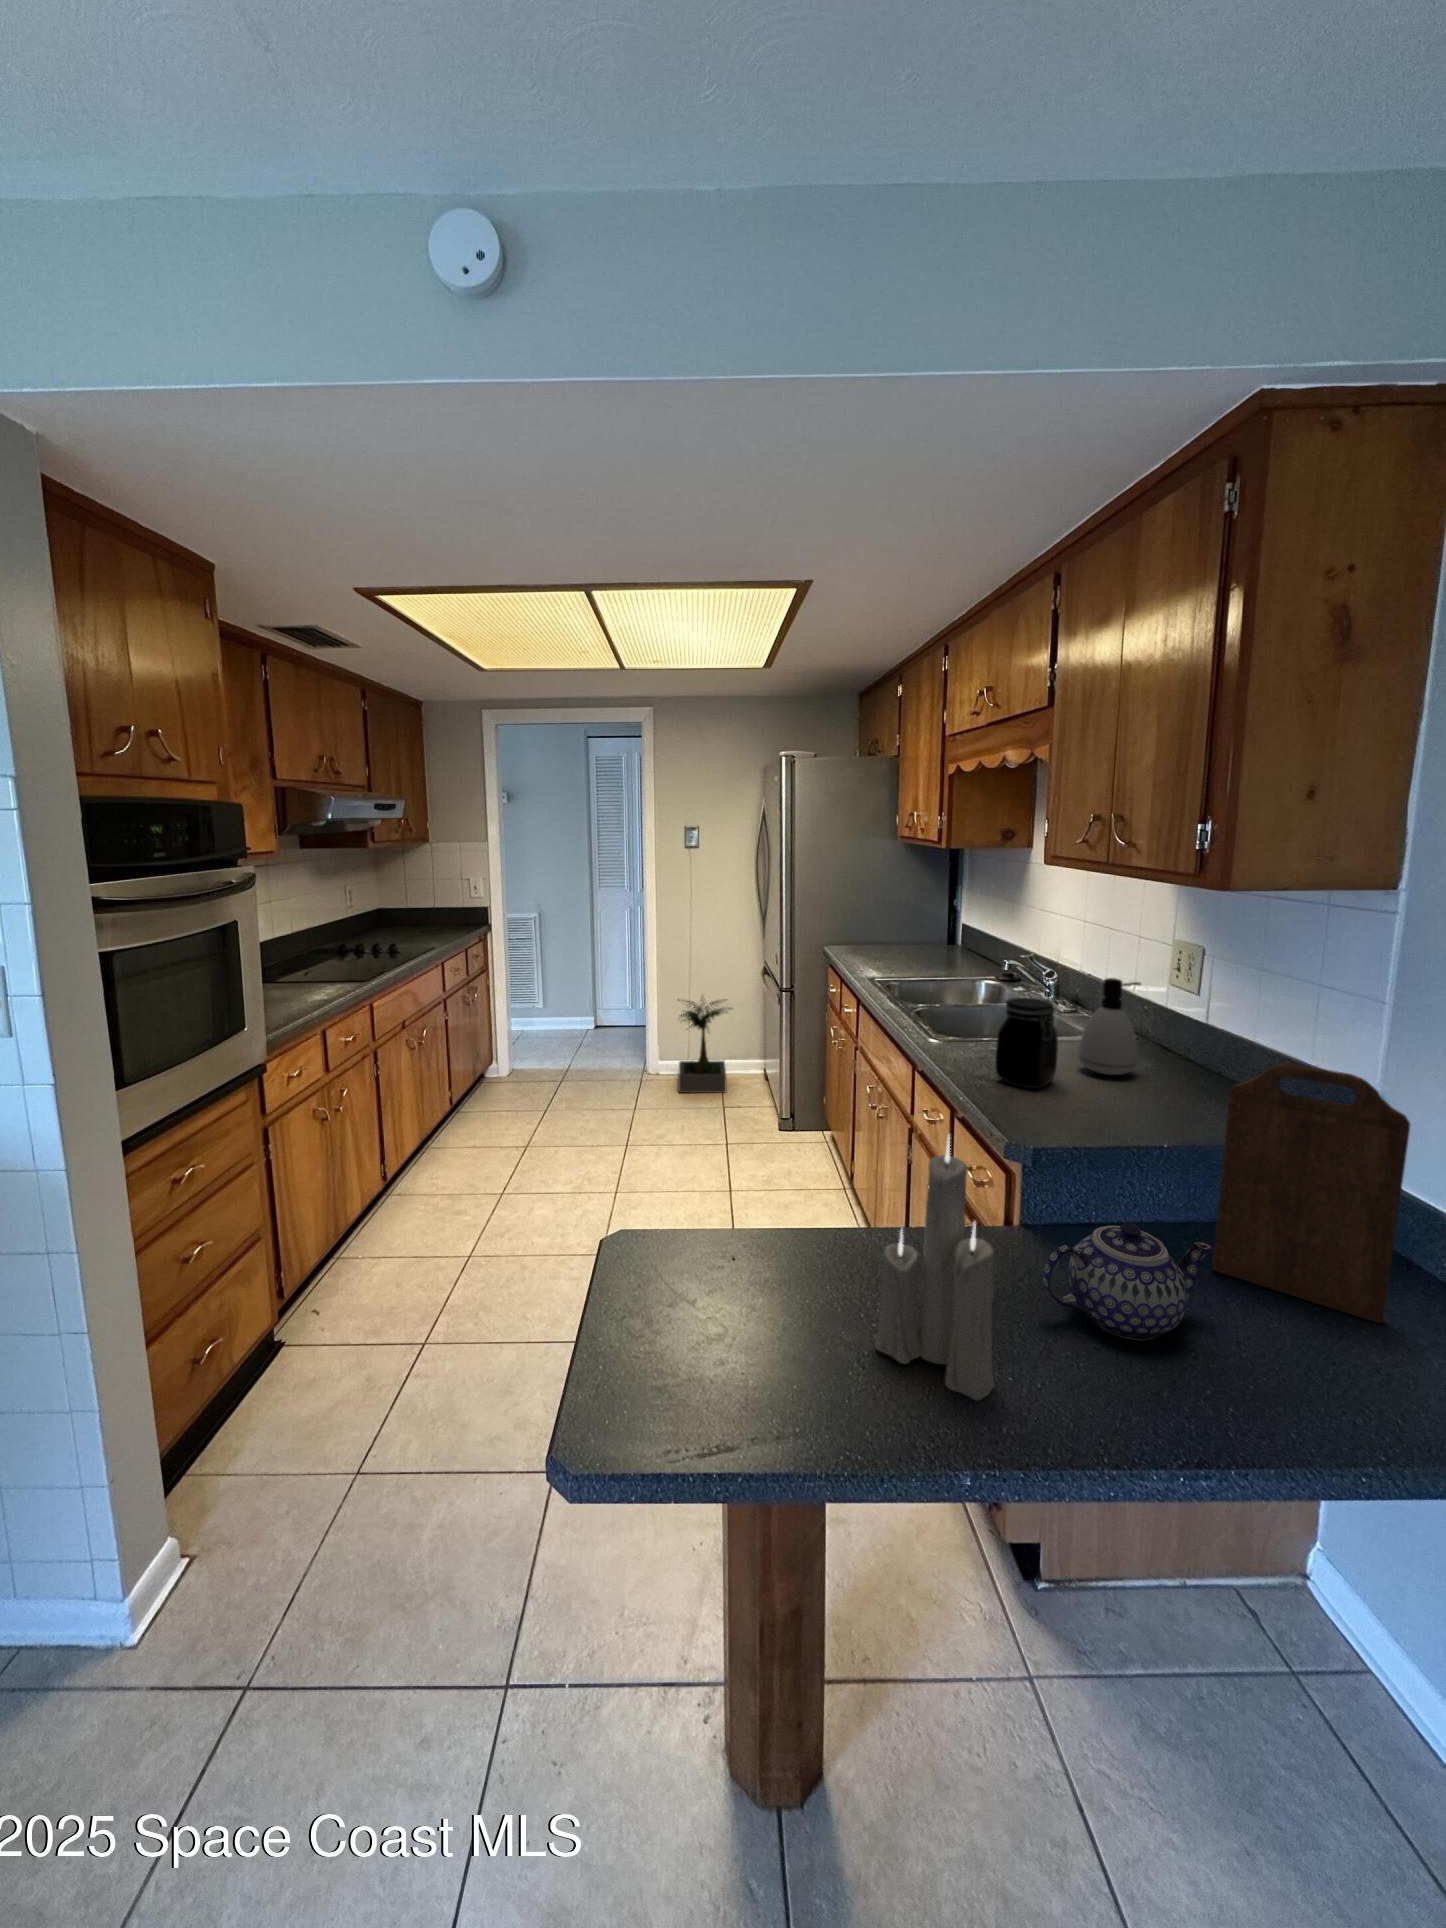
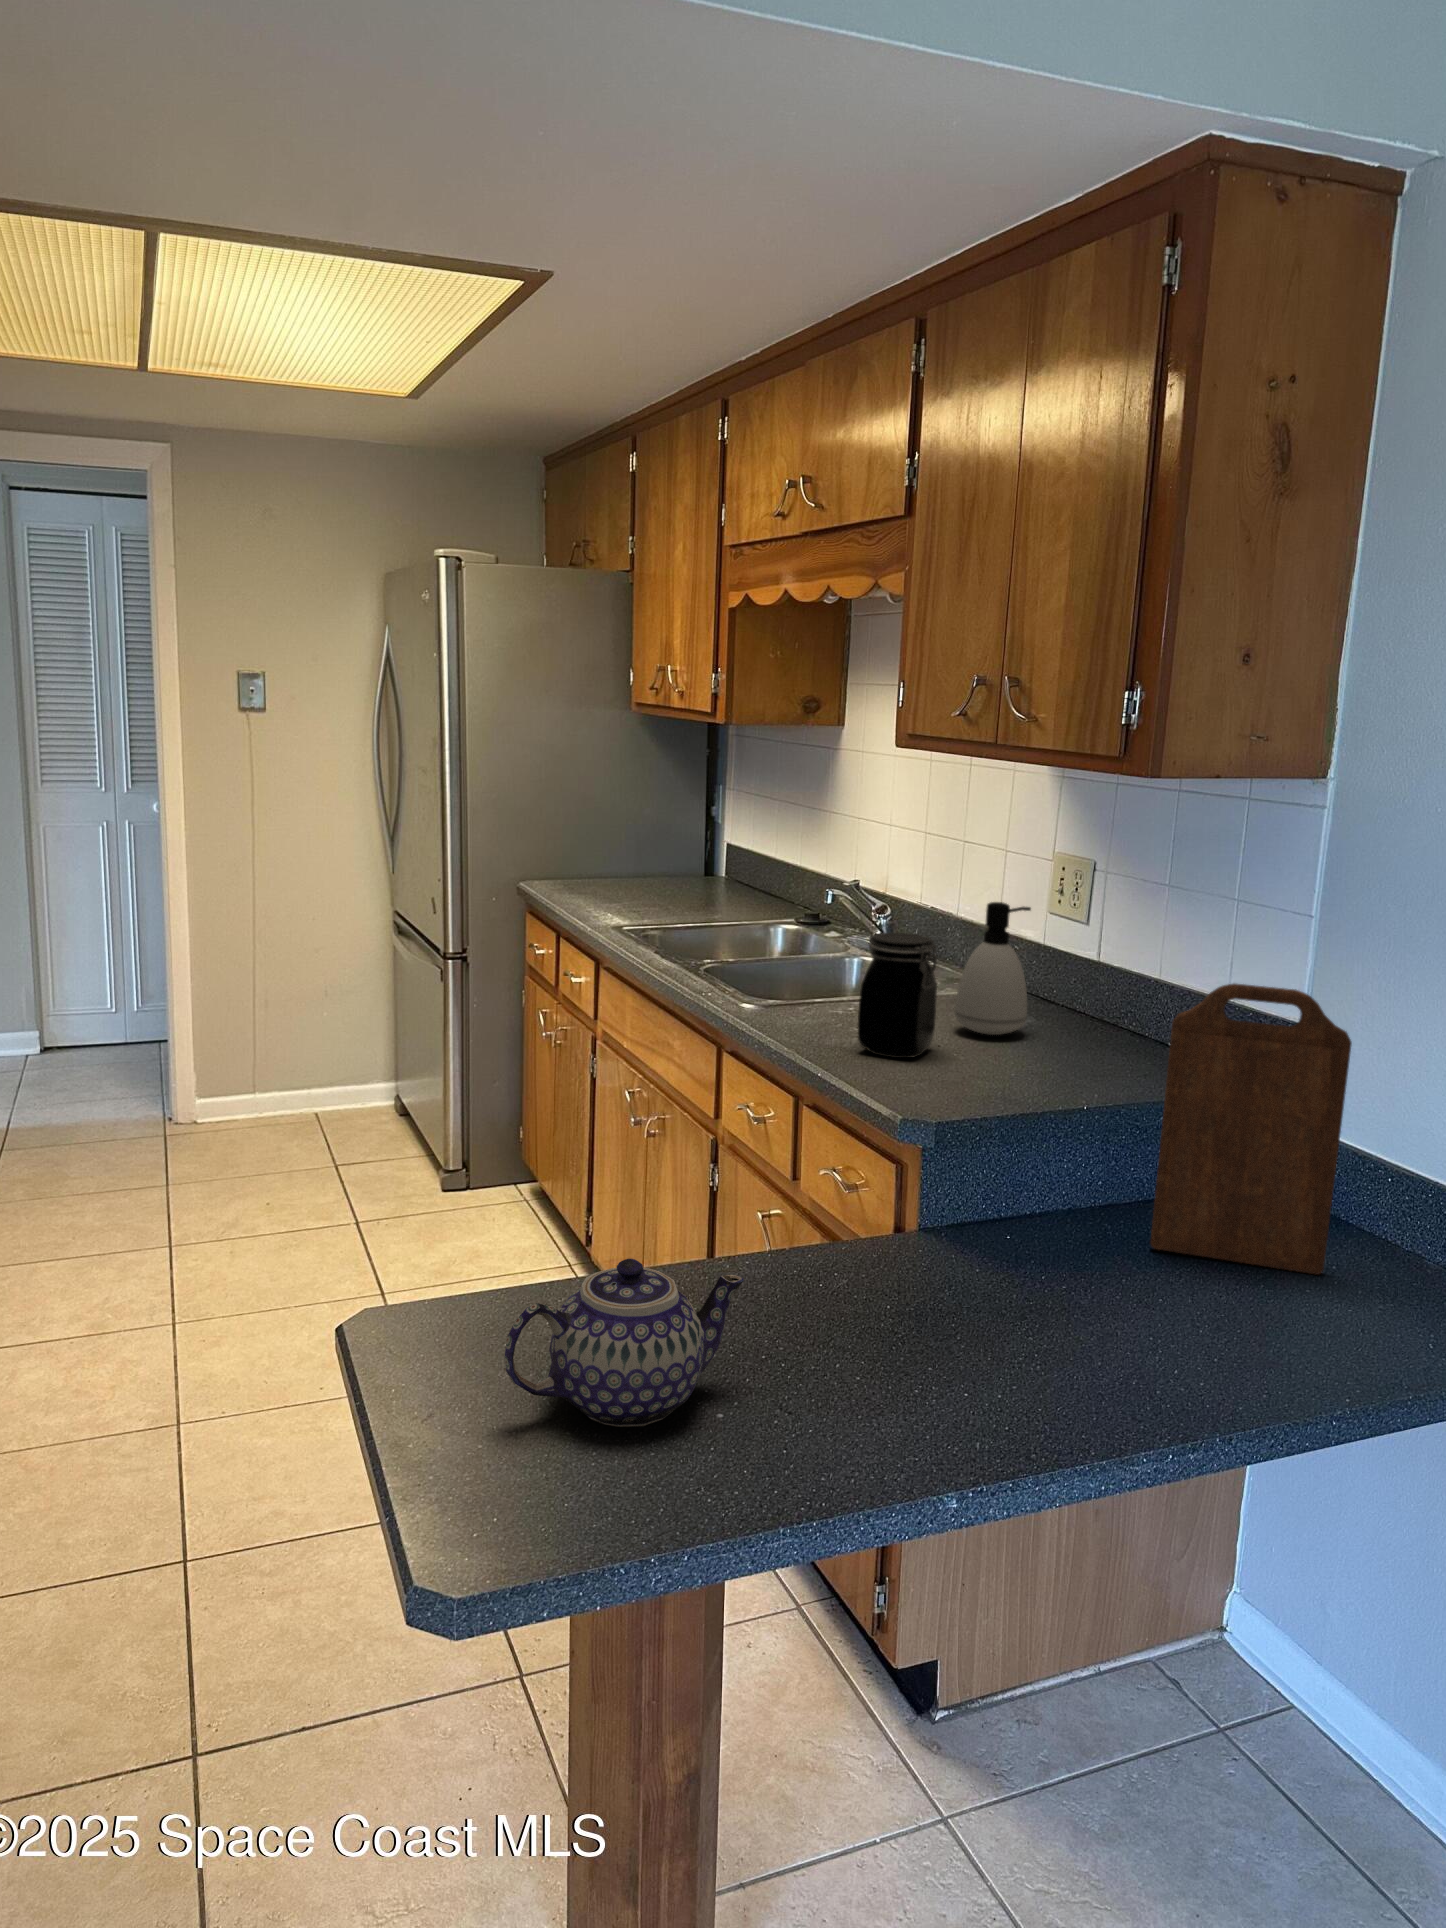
potted plant: present [678,999,730,1093] -> none [227,974,354,1155]
candle: present [875,1136,994,1400] -> none [808,1066,967,1415]
teapot: present [1043,1223,1212,1341] -> present [504,1259,744,1427]

